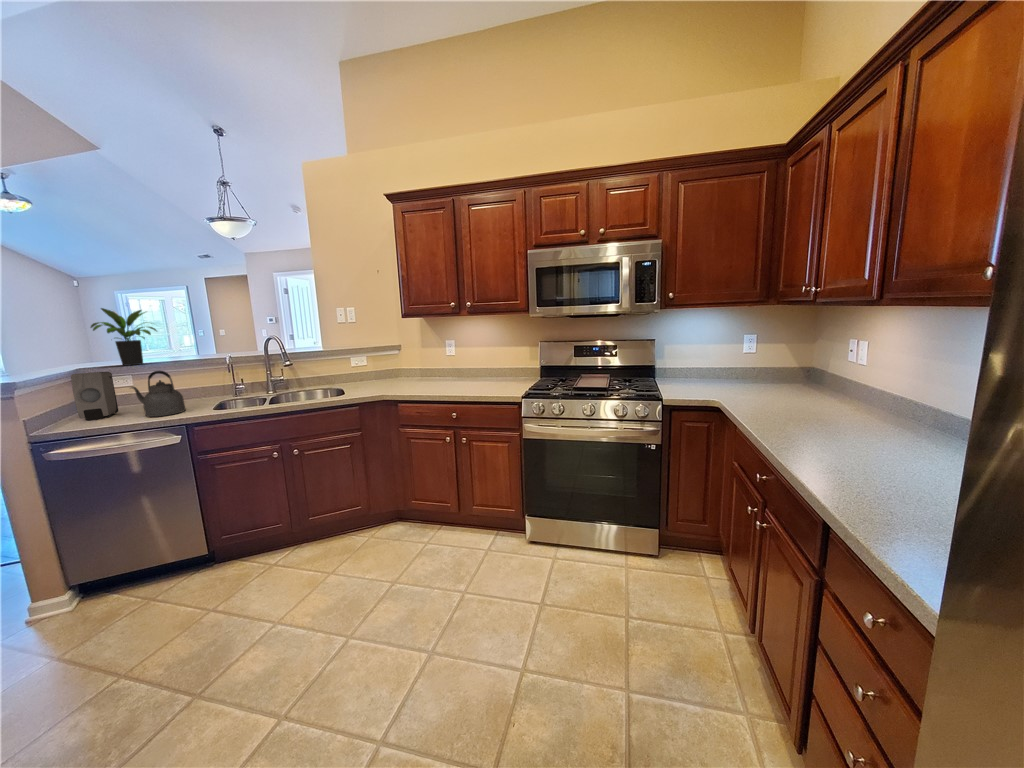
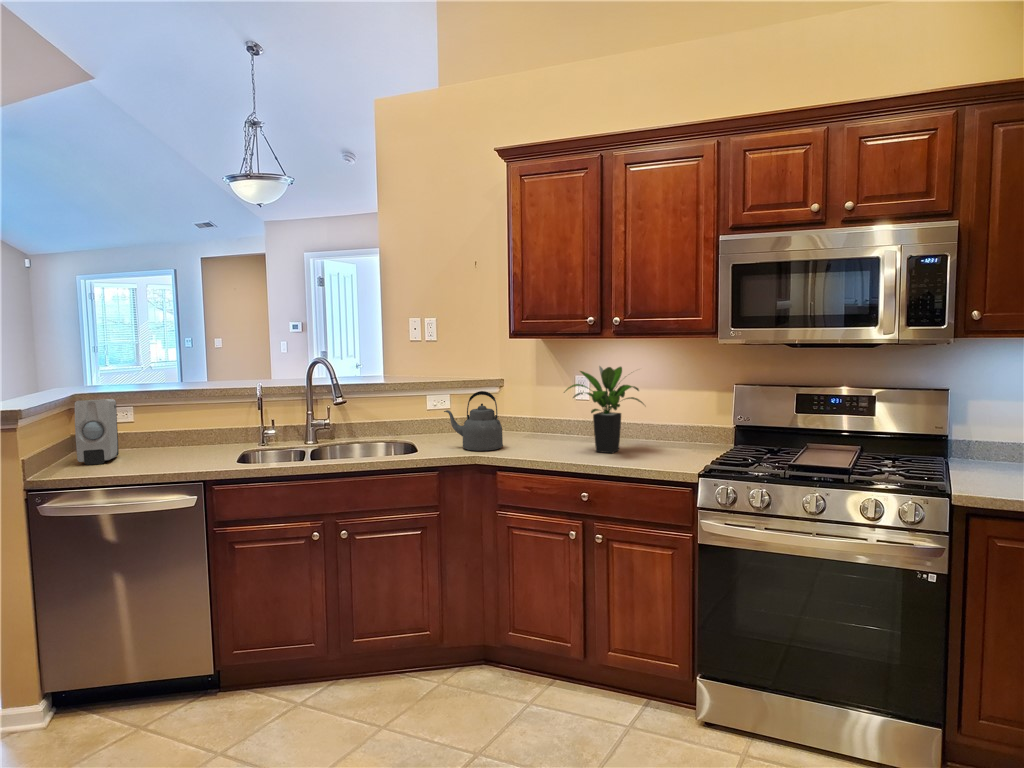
potted plant: present [91,308,157,366] -> present [564,366,643,453]
kettle: present [131,371,185,417] -> present [444,391,503,451]

